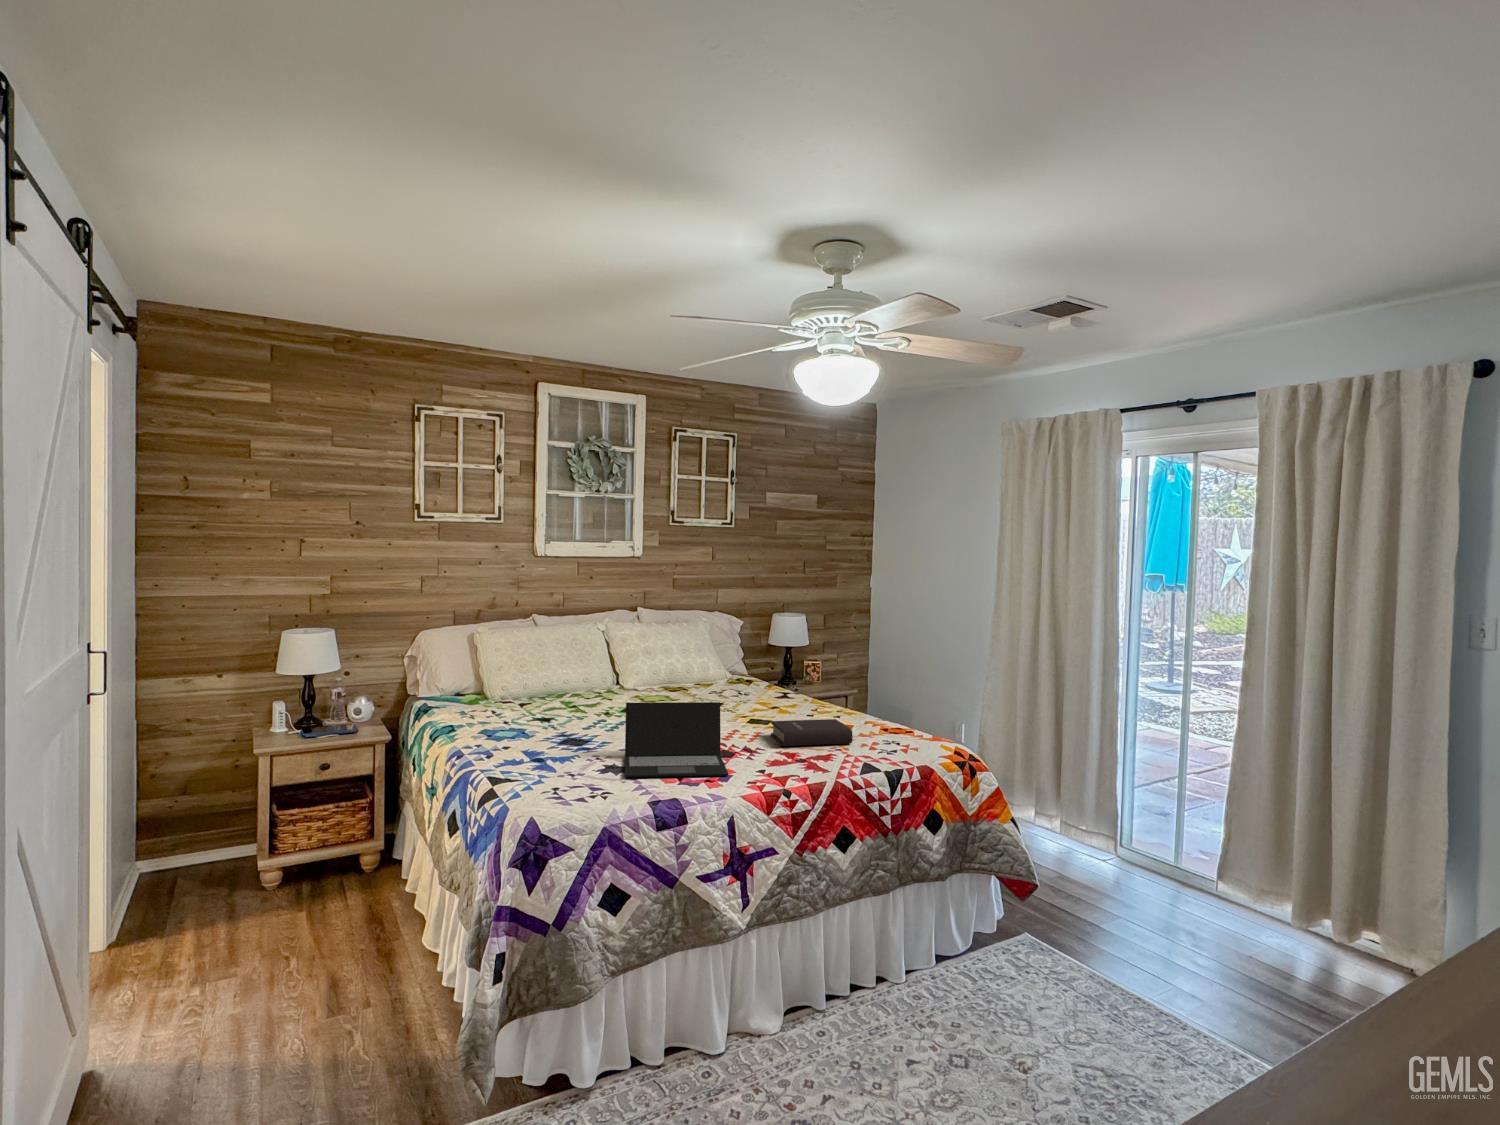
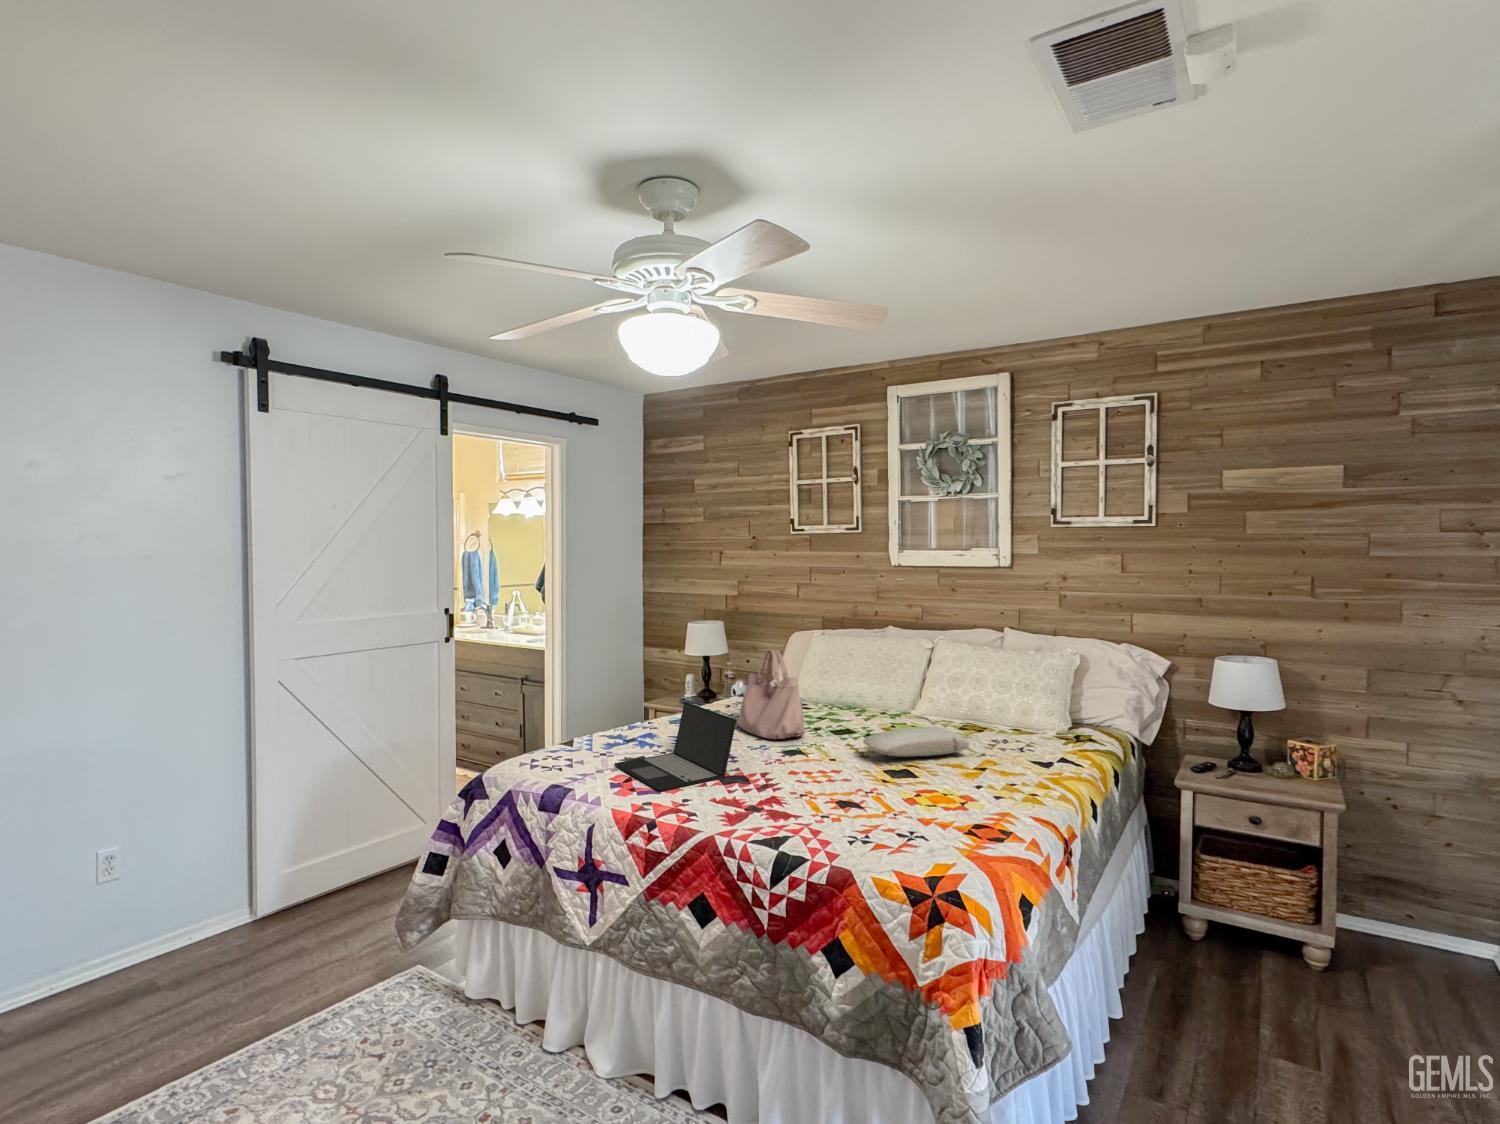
handbag: none [572,643,665,730] -> present [737,649,805,739]
pillow: none [727,688,775,714] -> present [863,727,969,756]
book: present [771,719,853,746] -> none [792,762,902,814]

